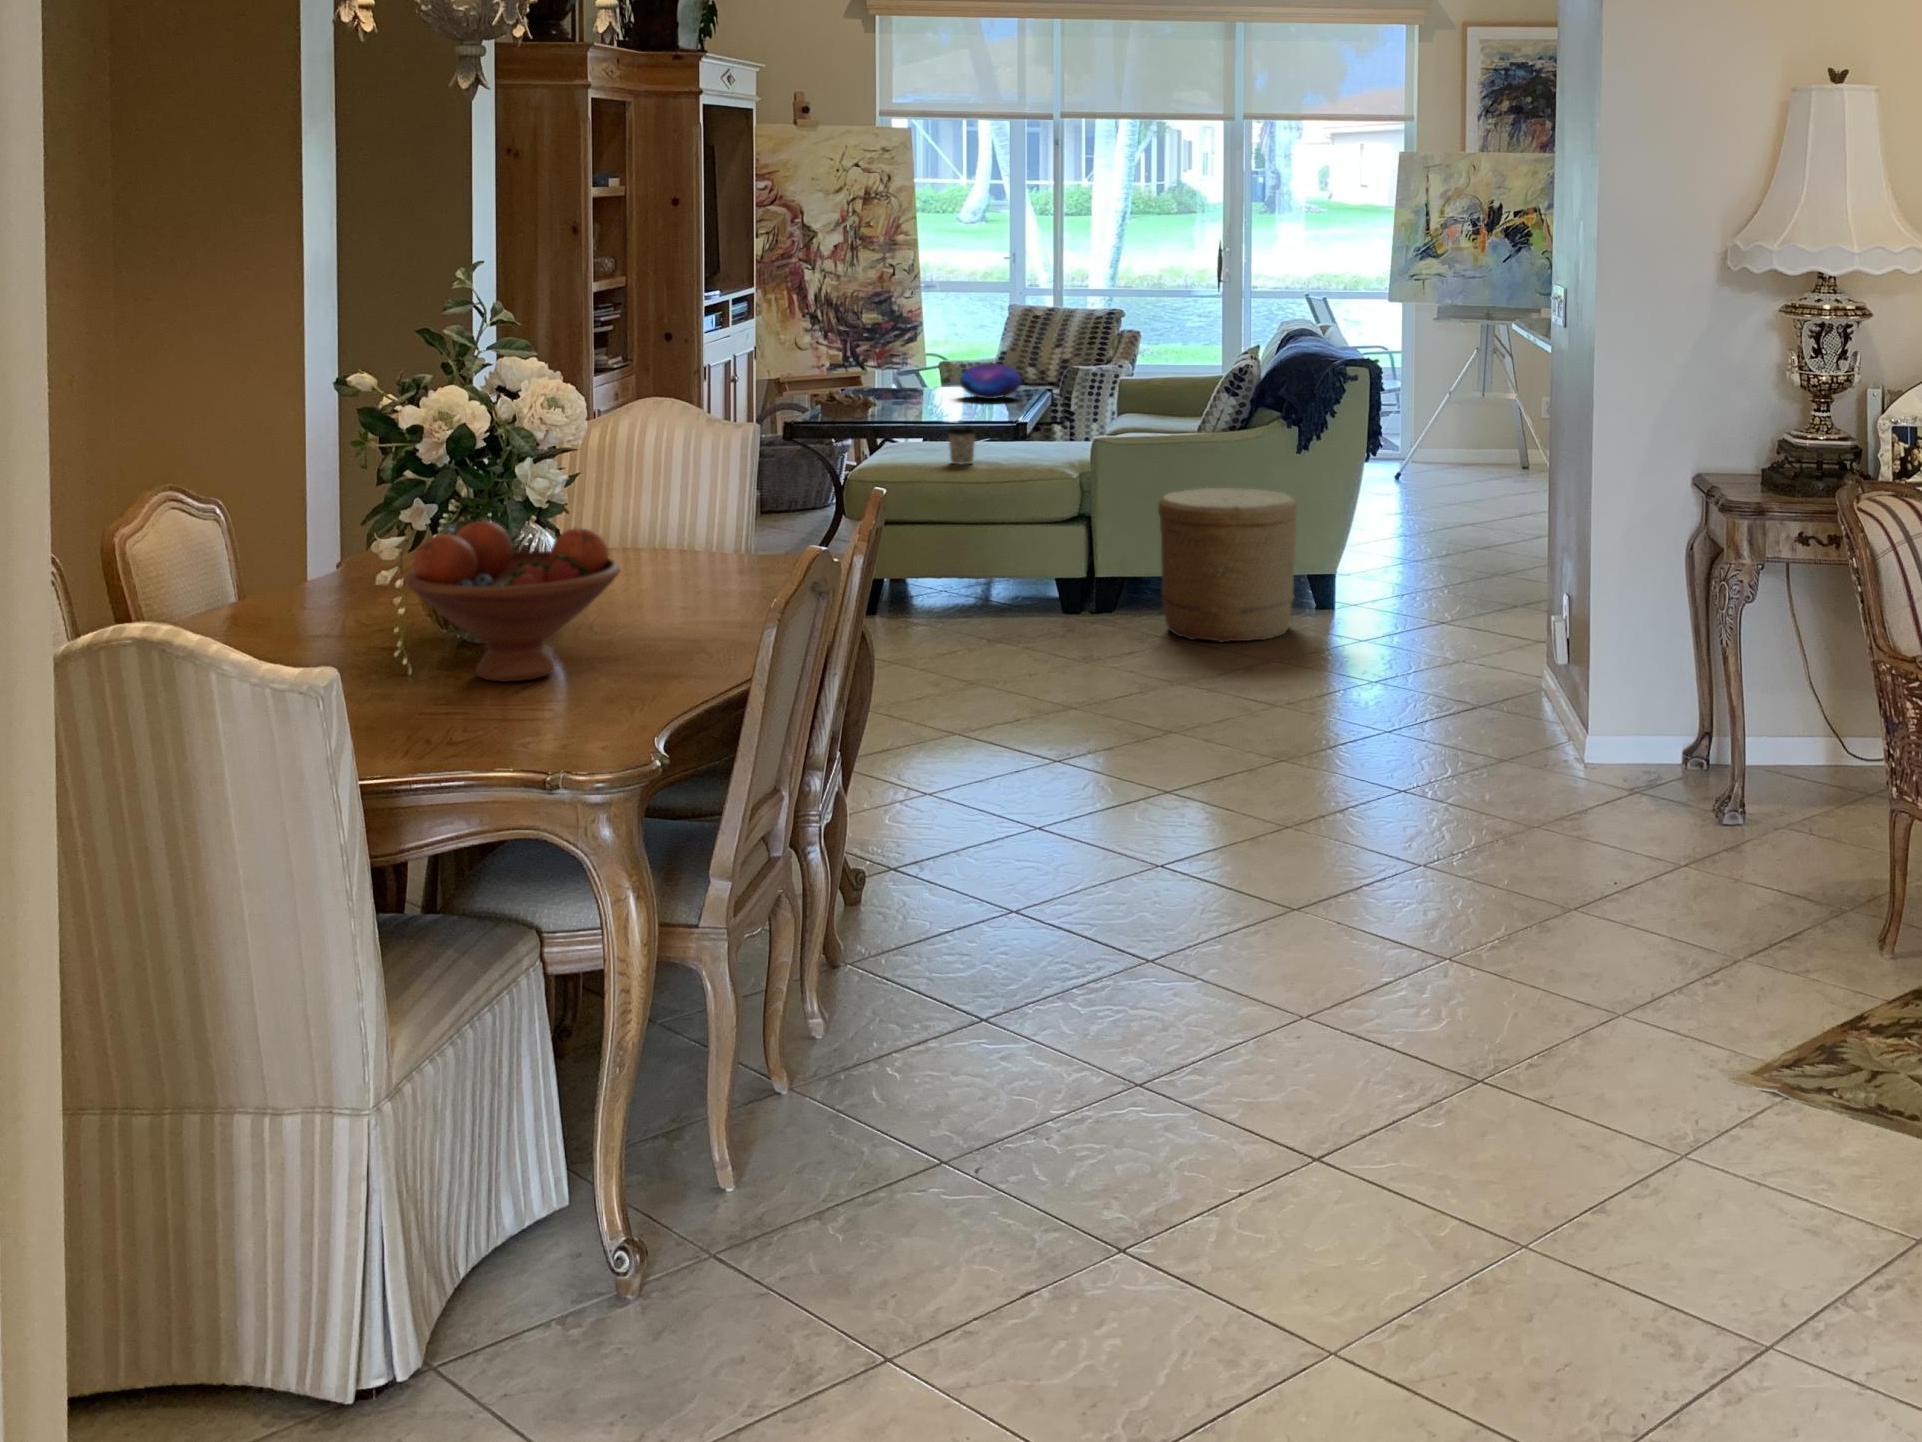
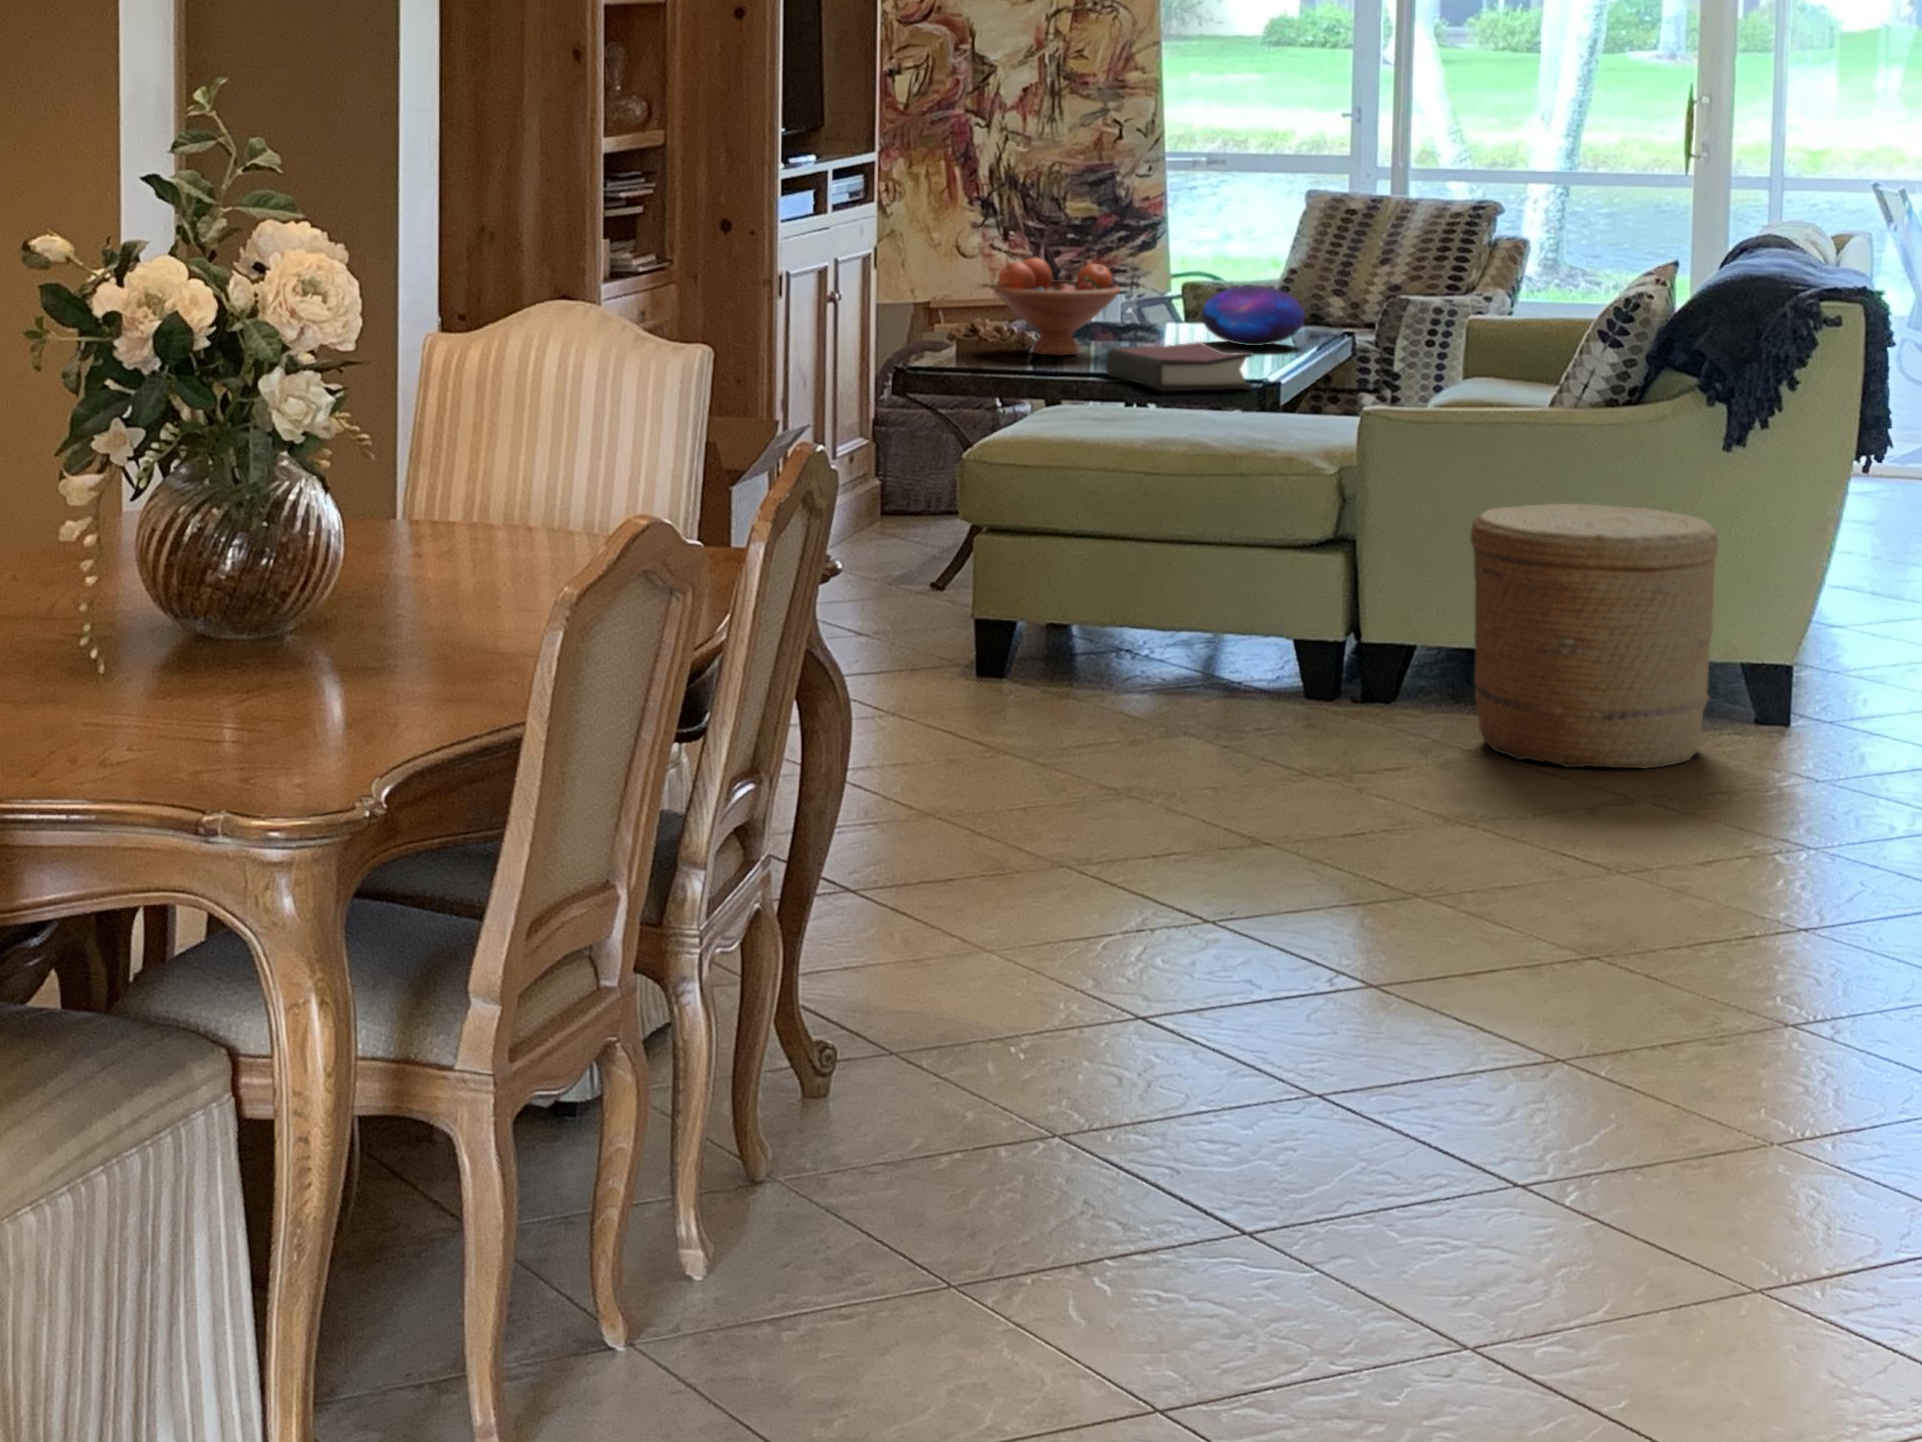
hardback book: none [913,399,1005,430] -> present [1105,342,1253,391]
coffee cup: present [948,425,976,464] -> none [1129,381,1177,446]
fruit bowl: present [406,520,620,682] -> present [994,258,1120,355]

